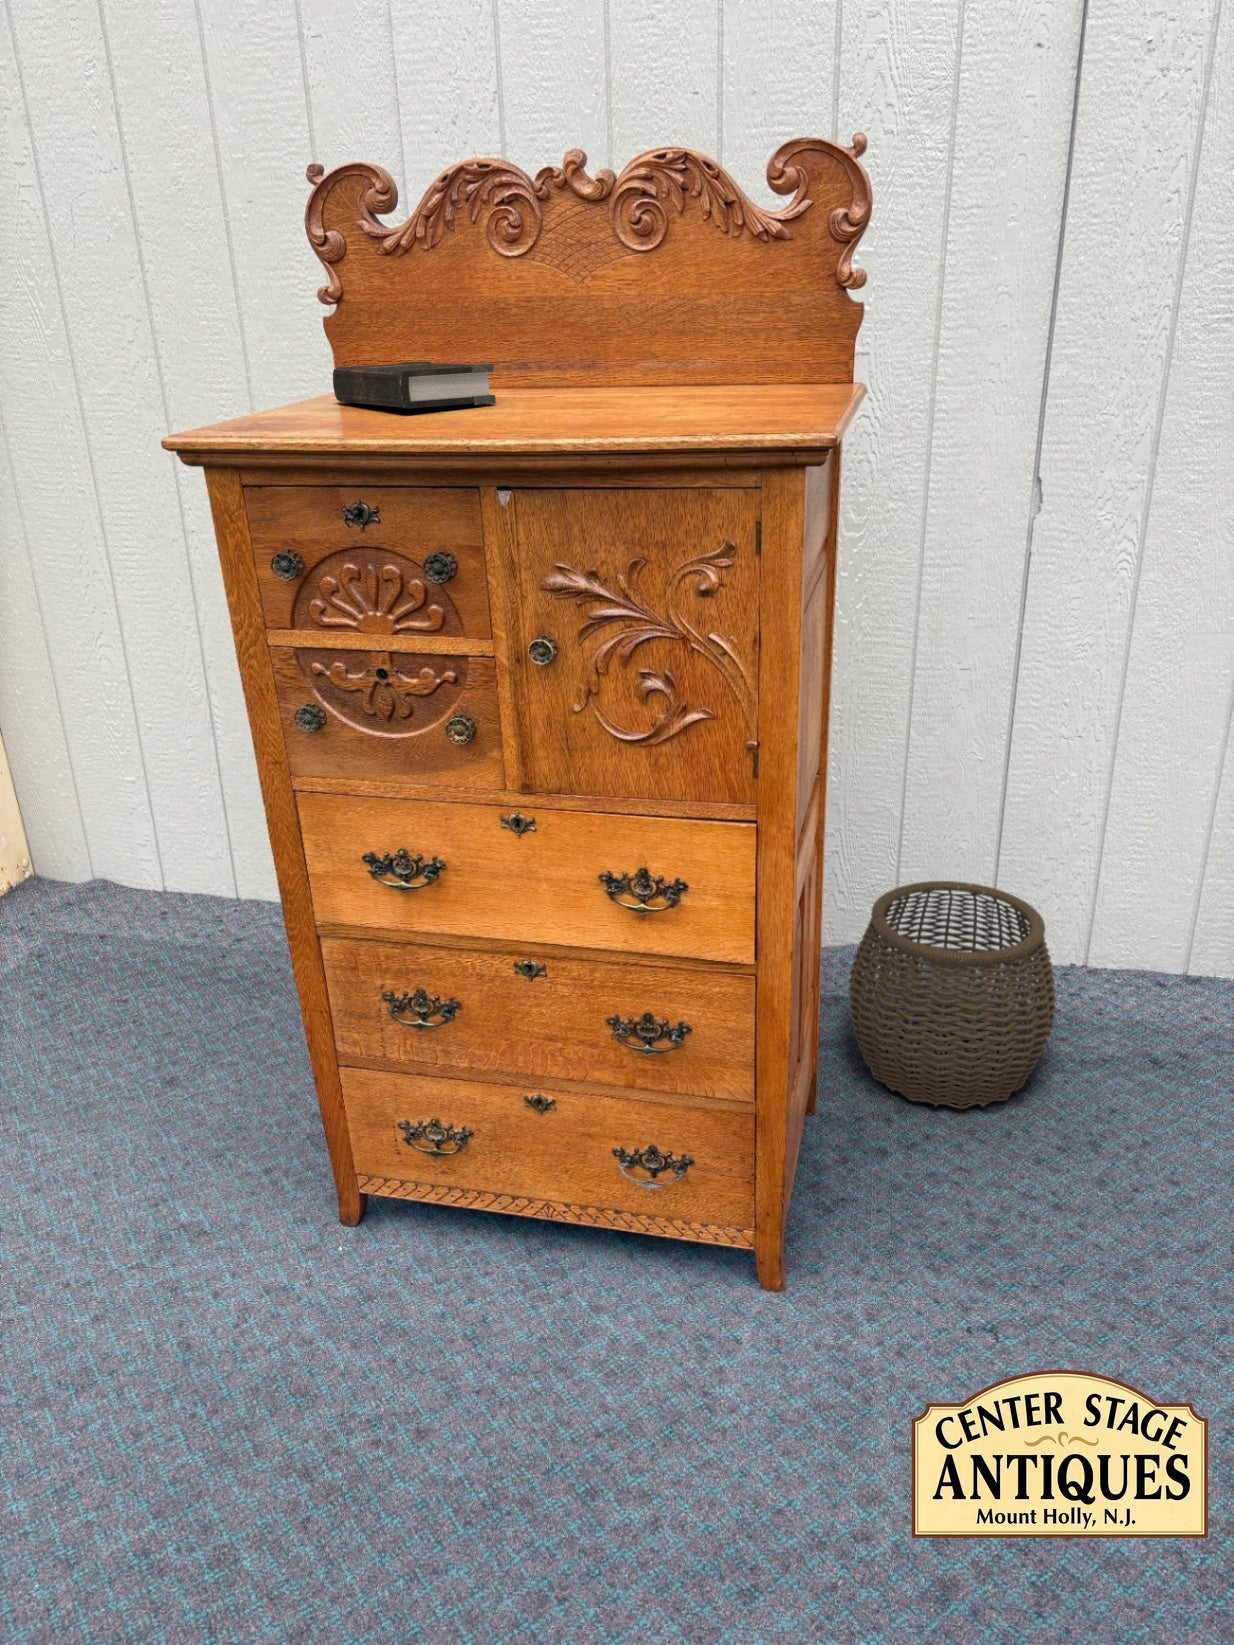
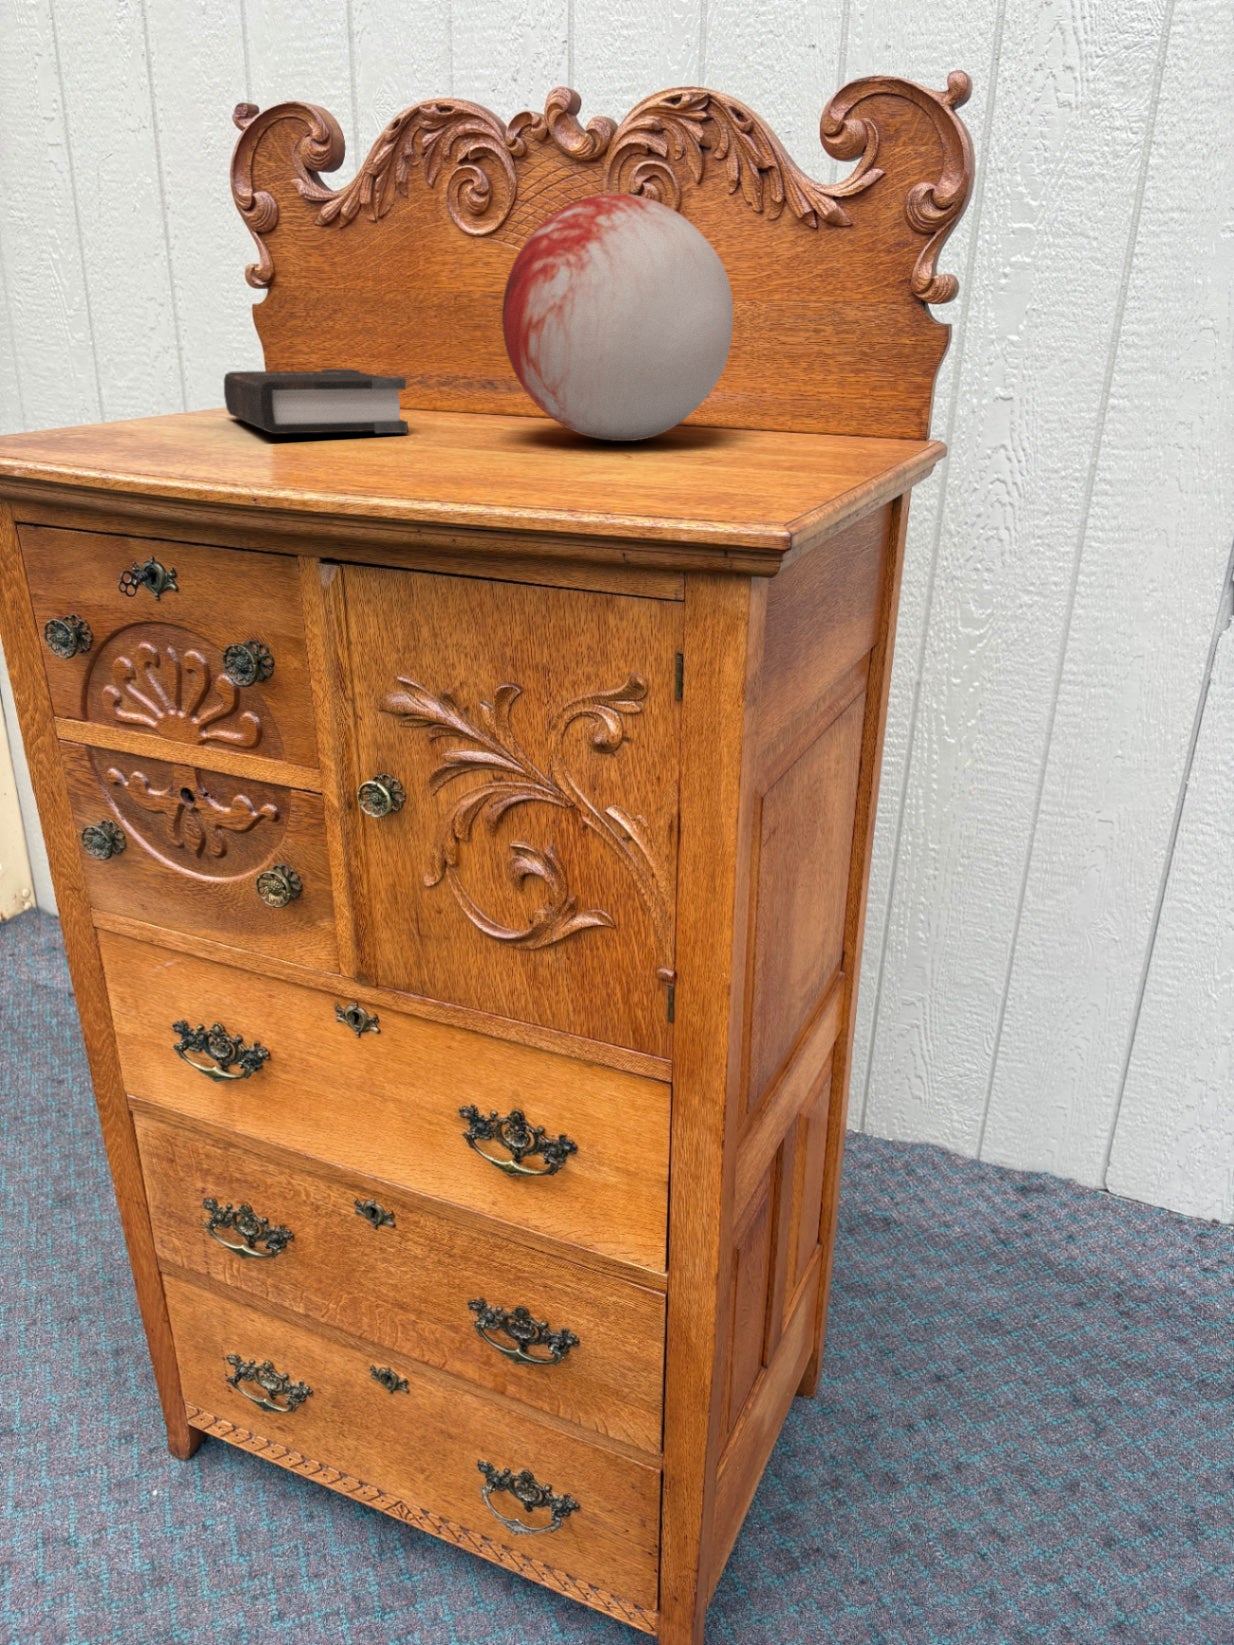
decorative orb: none [571,228,732,399] -> present [502,194,733,441]
woven basket: present [848,881,1057,1109] -> none [879,1102,1171,1437]

